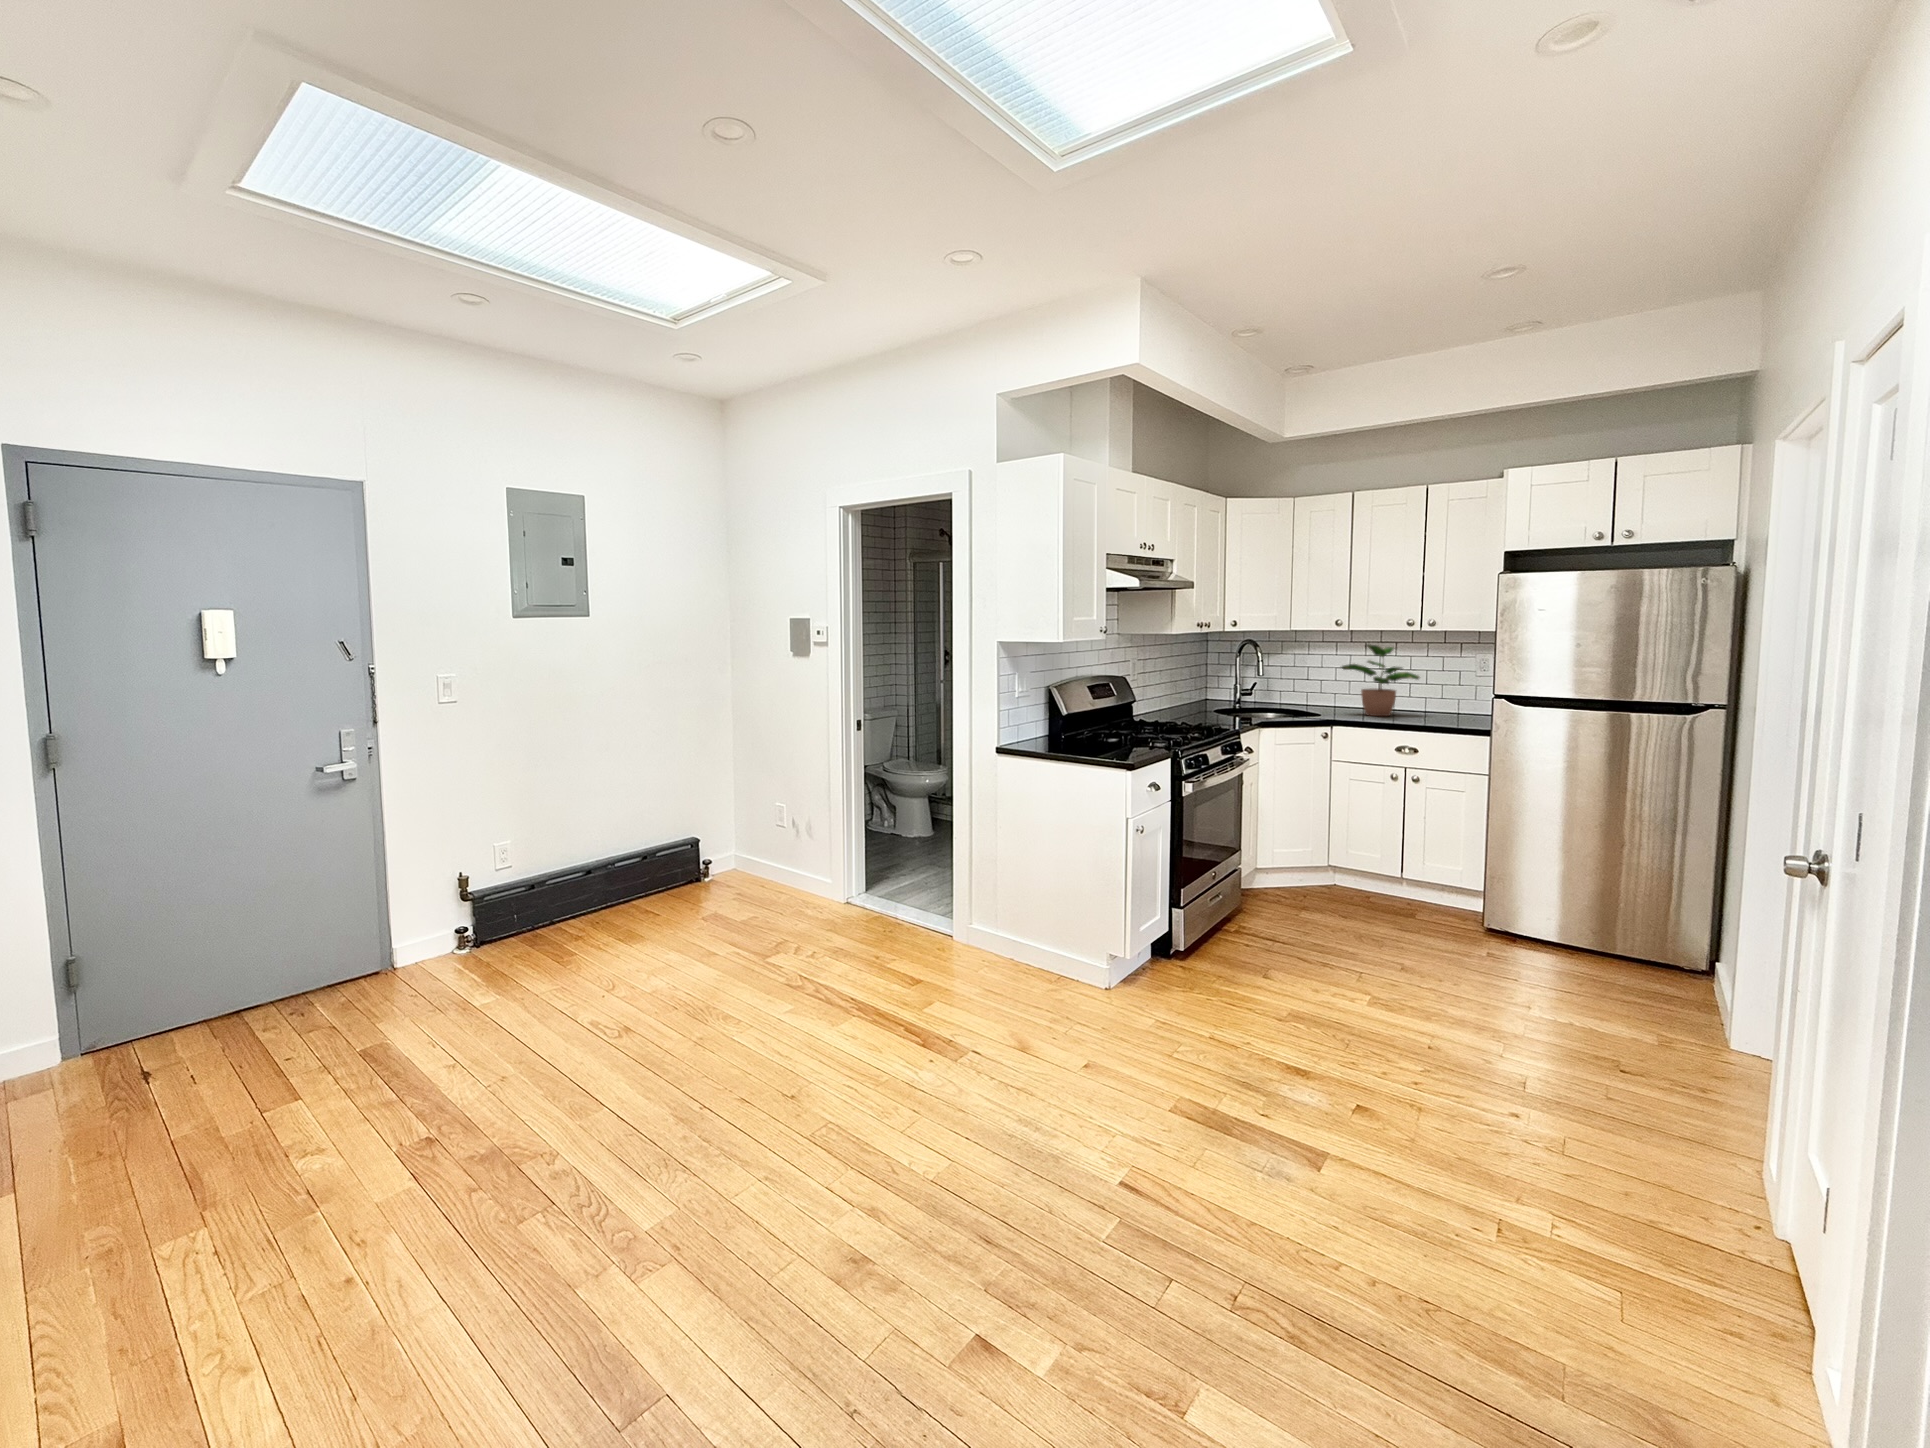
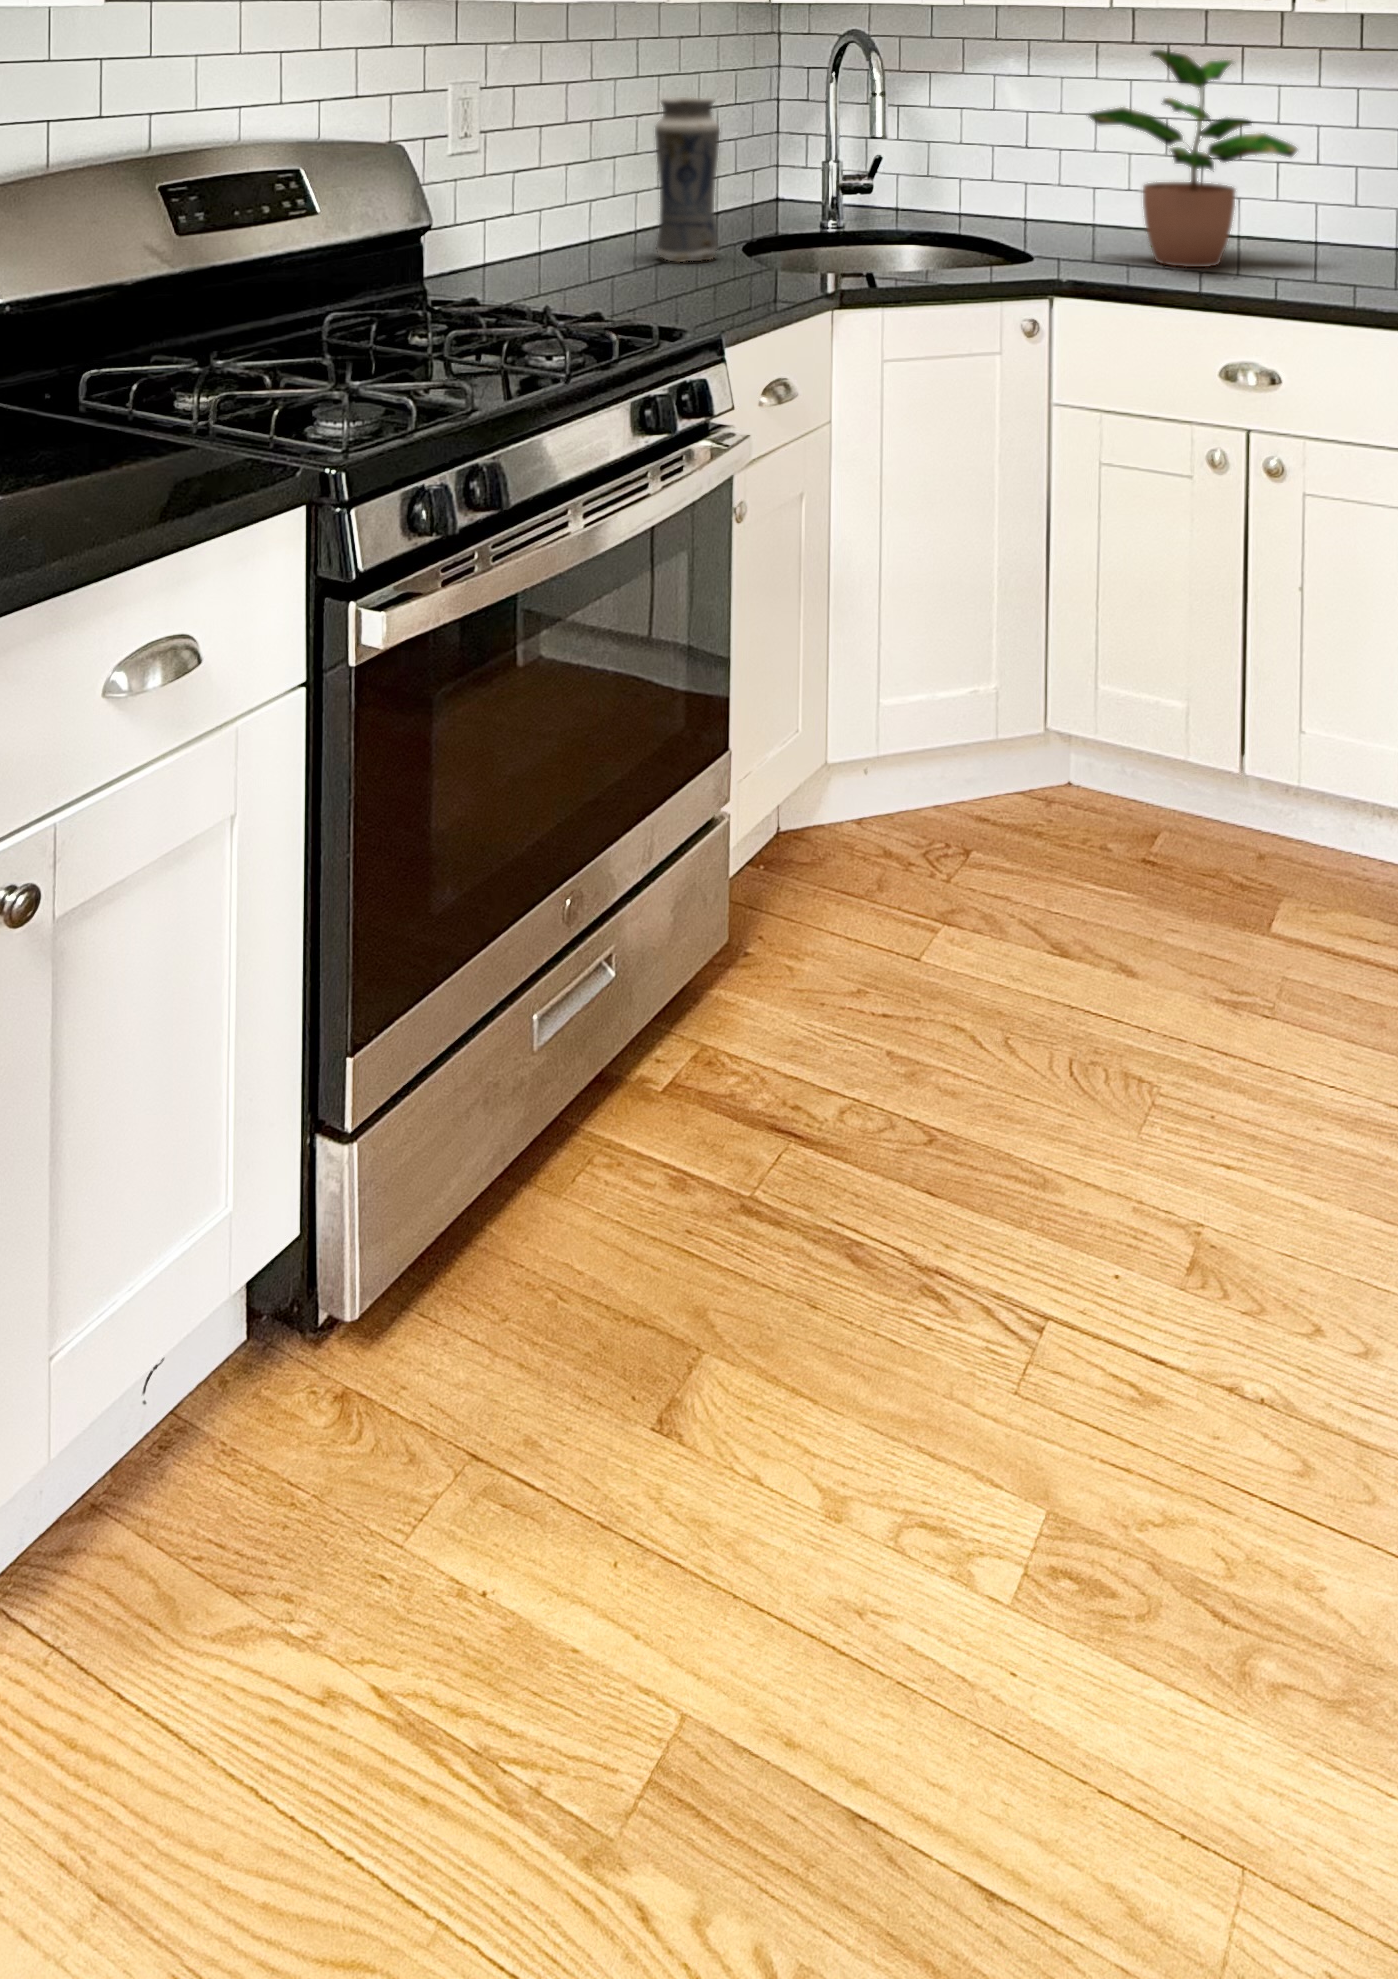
vase: none [1191,662,1212,714] -> present [655,97,720,262]

